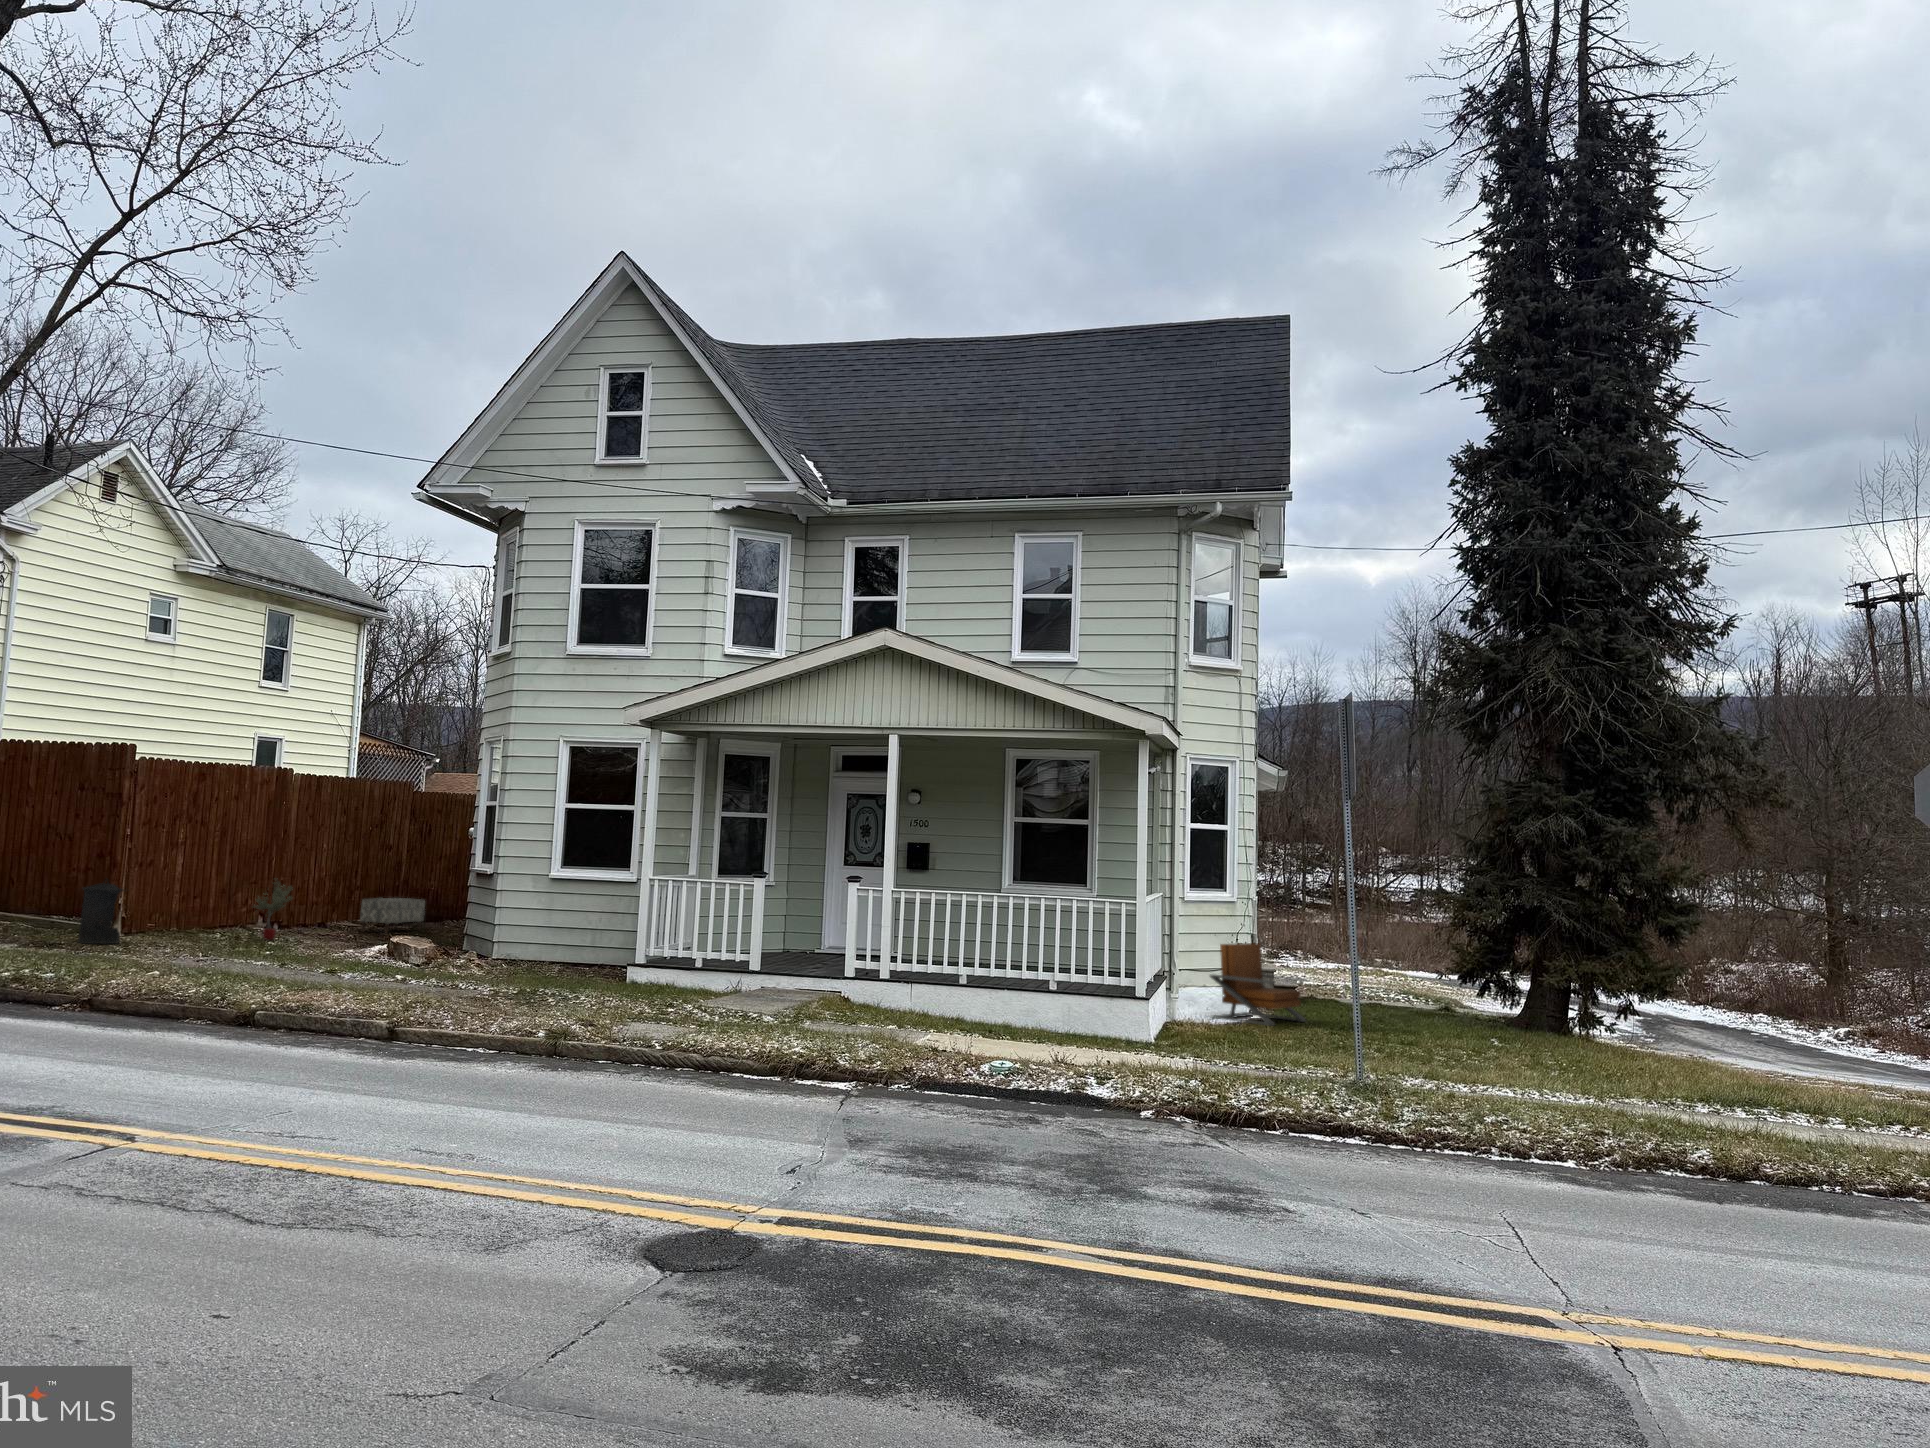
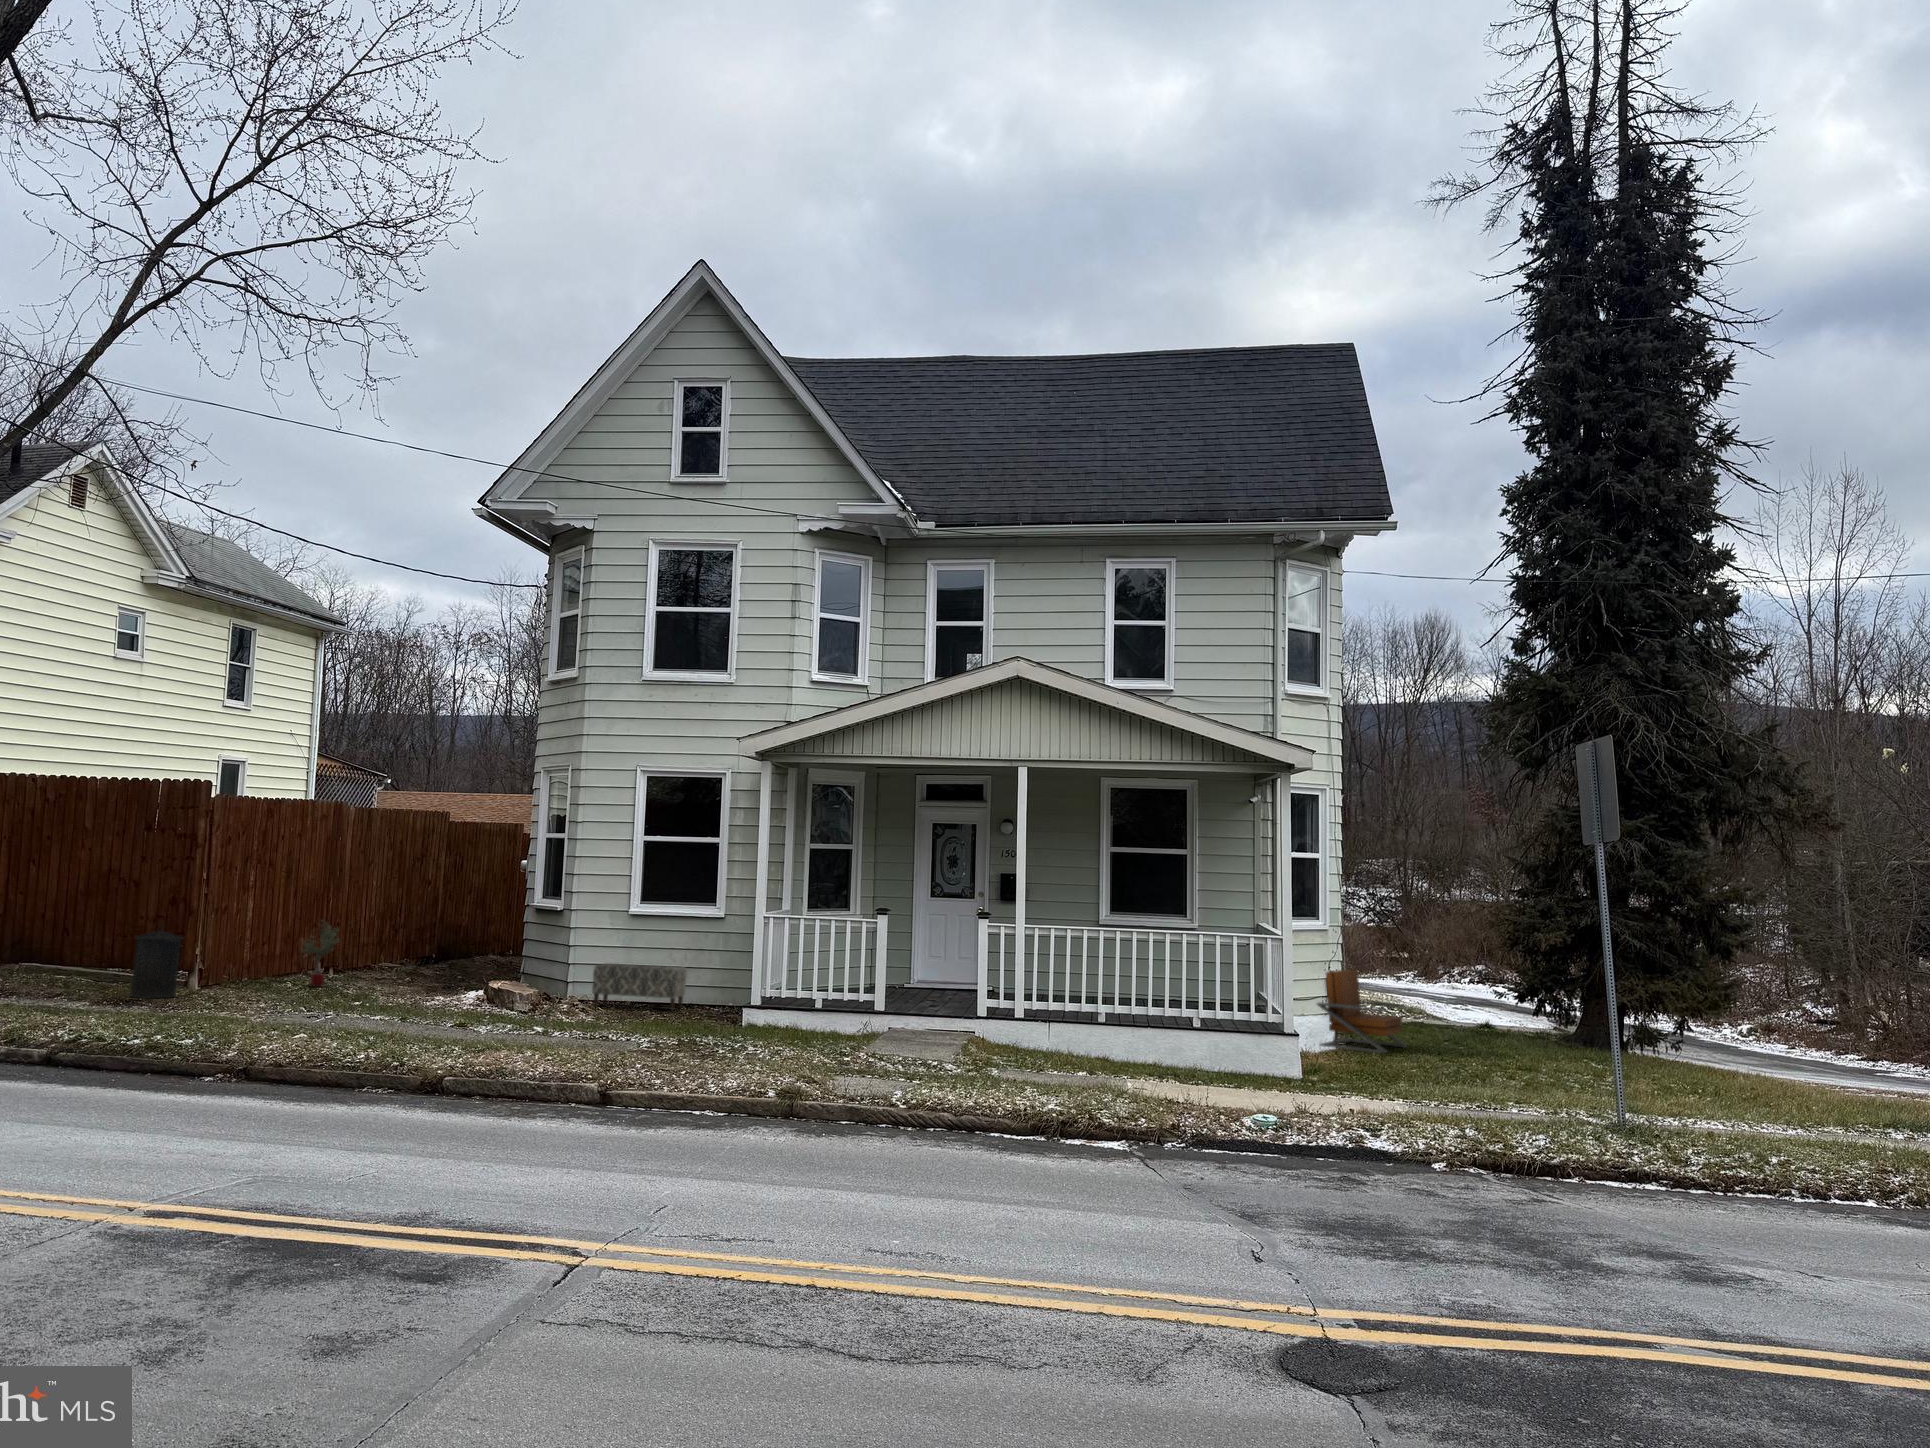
bench: present [360,898,425,933] -> present [592,963,687,1011]

